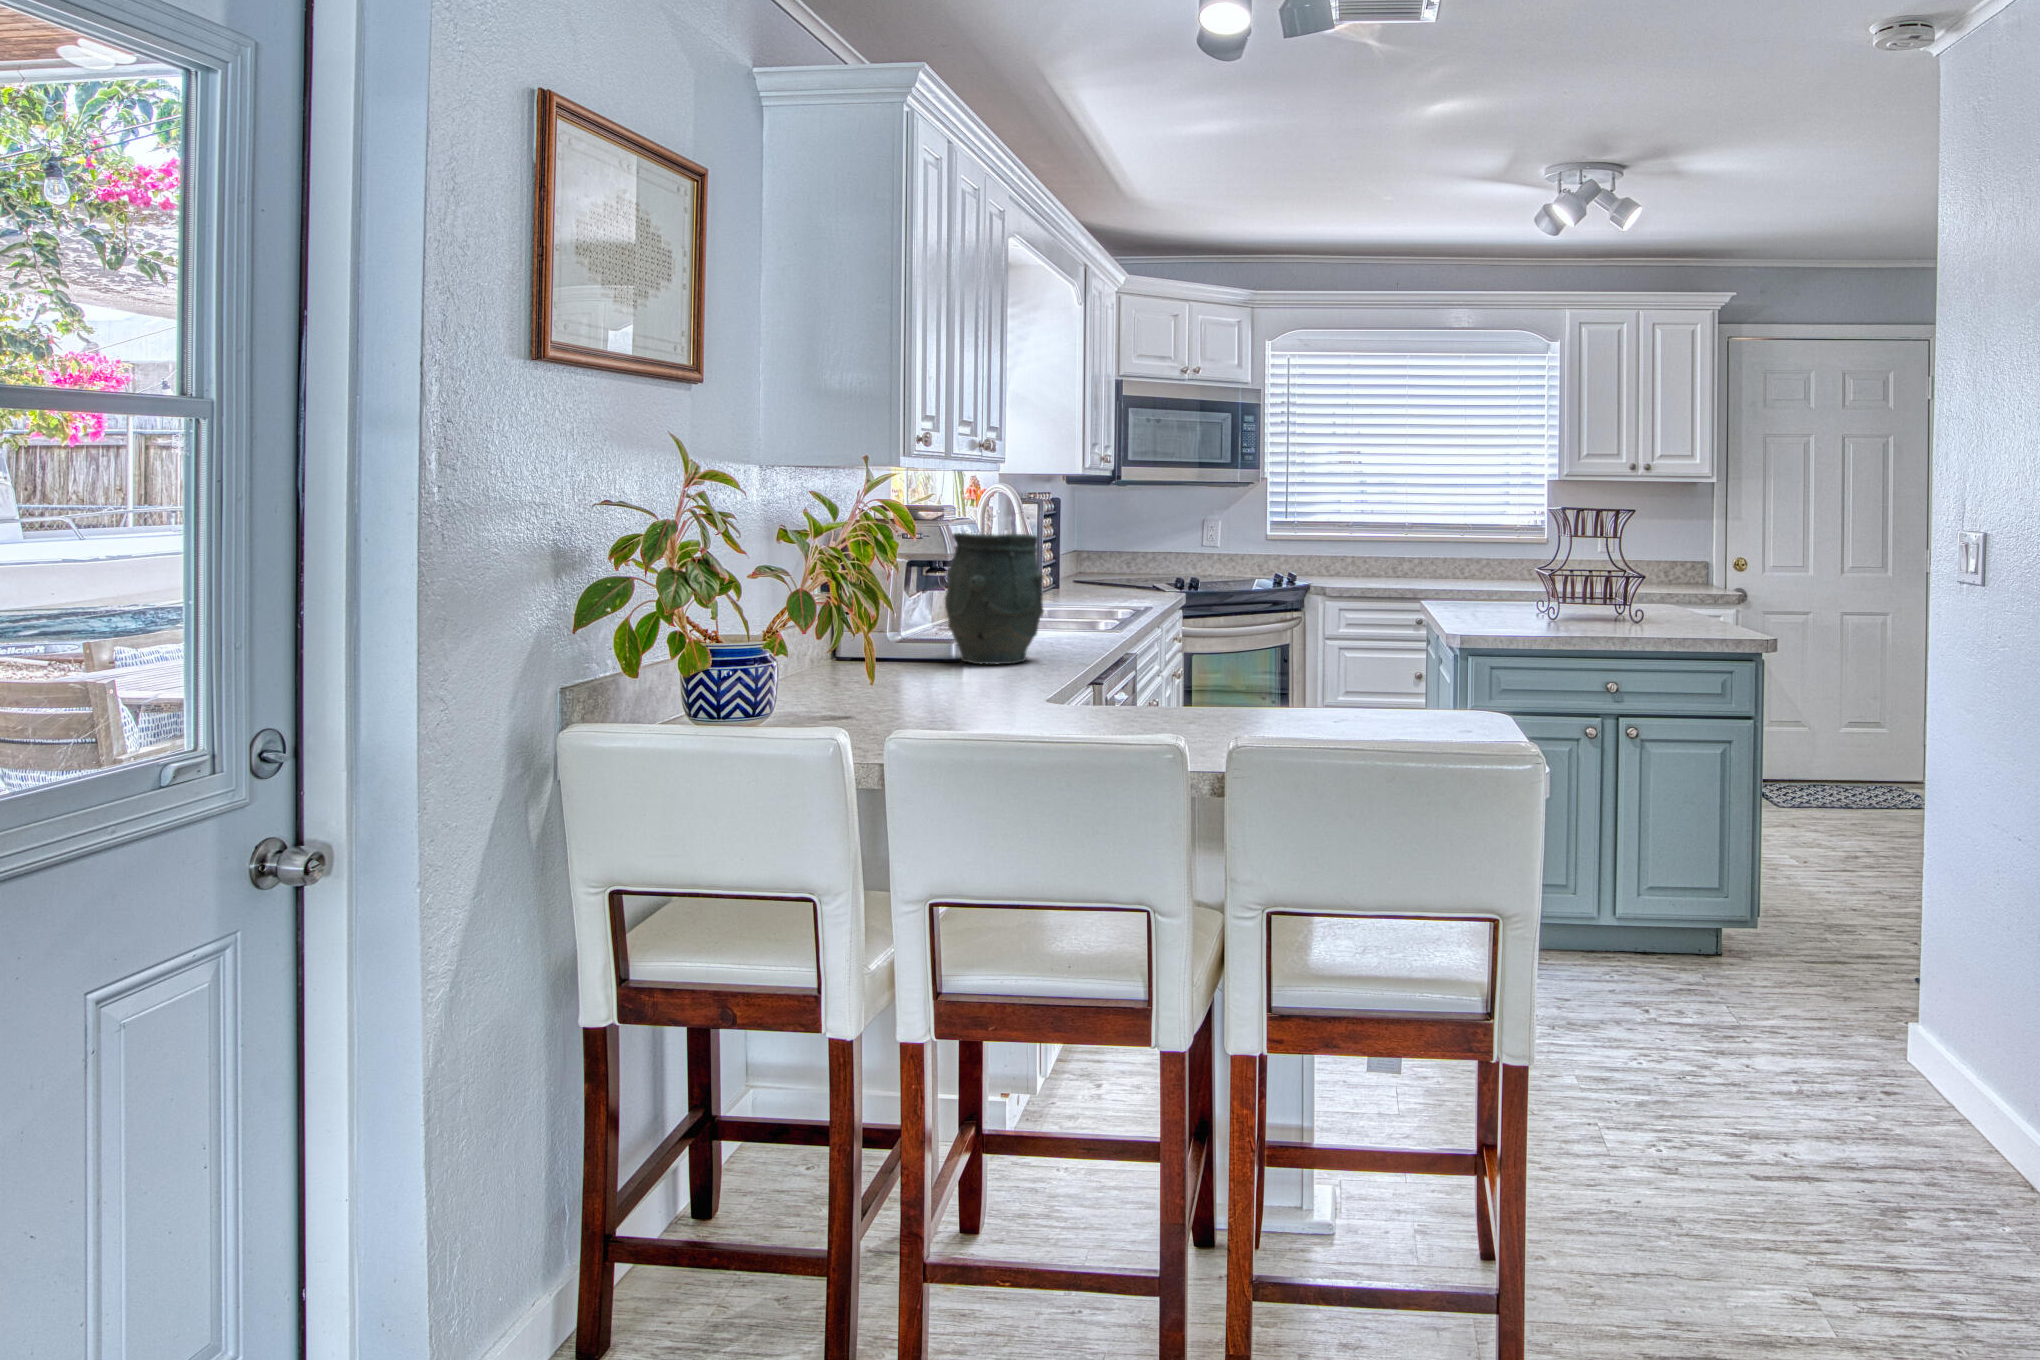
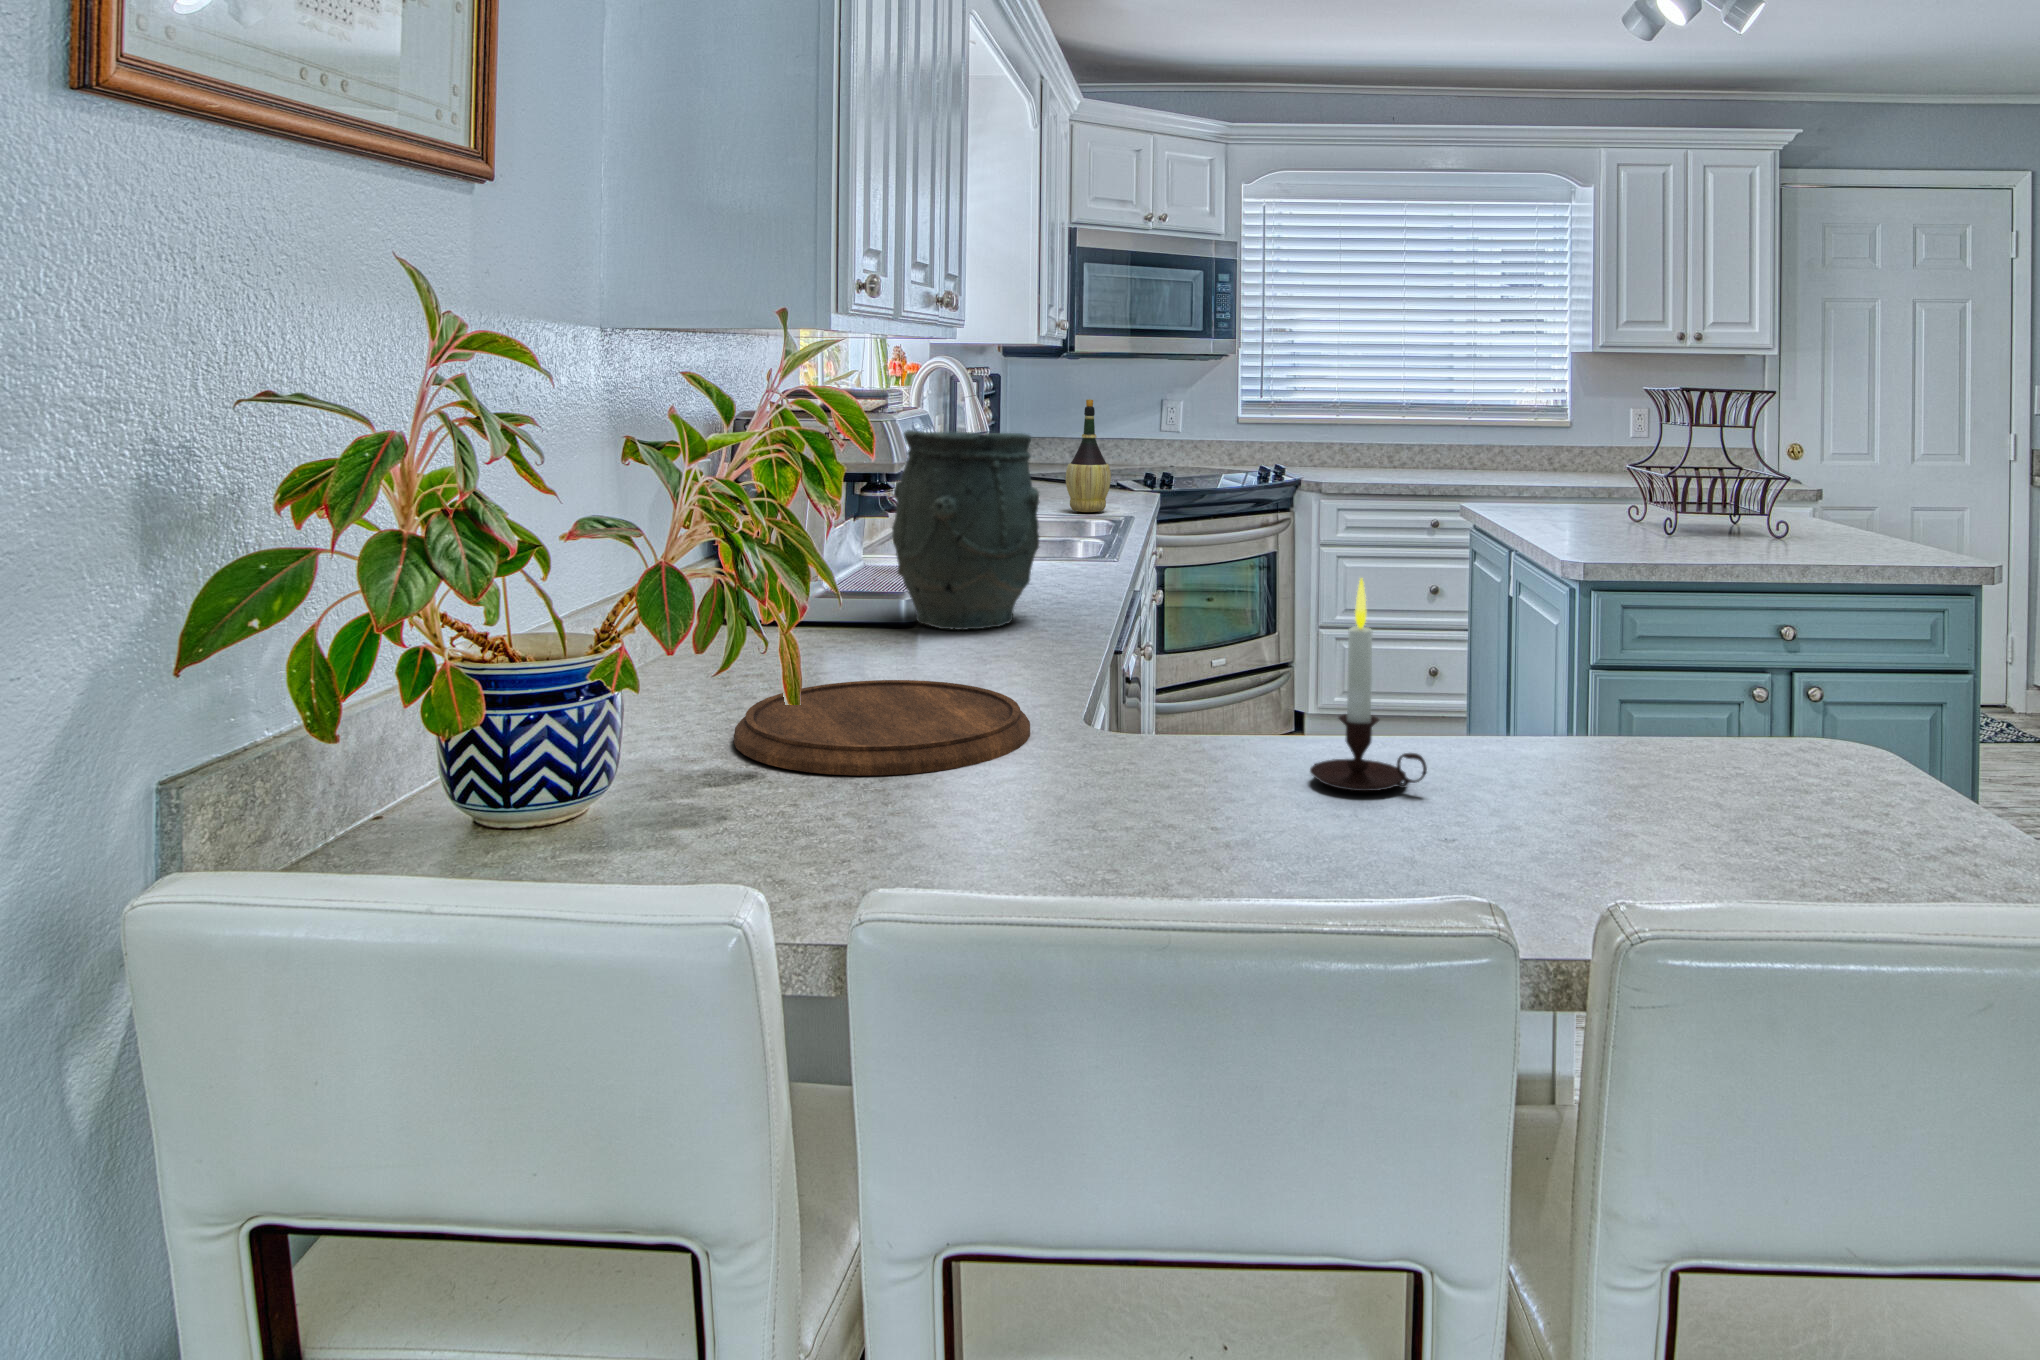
wine bottle: none [1099,517,1134,605] -> present [1066,399,1111,512]
candle: none [1157,606,1218,724] -> present [1310,579,1427,791]
cutting board: none [838,680,1012,718] -> present [734,680,1030,776]

